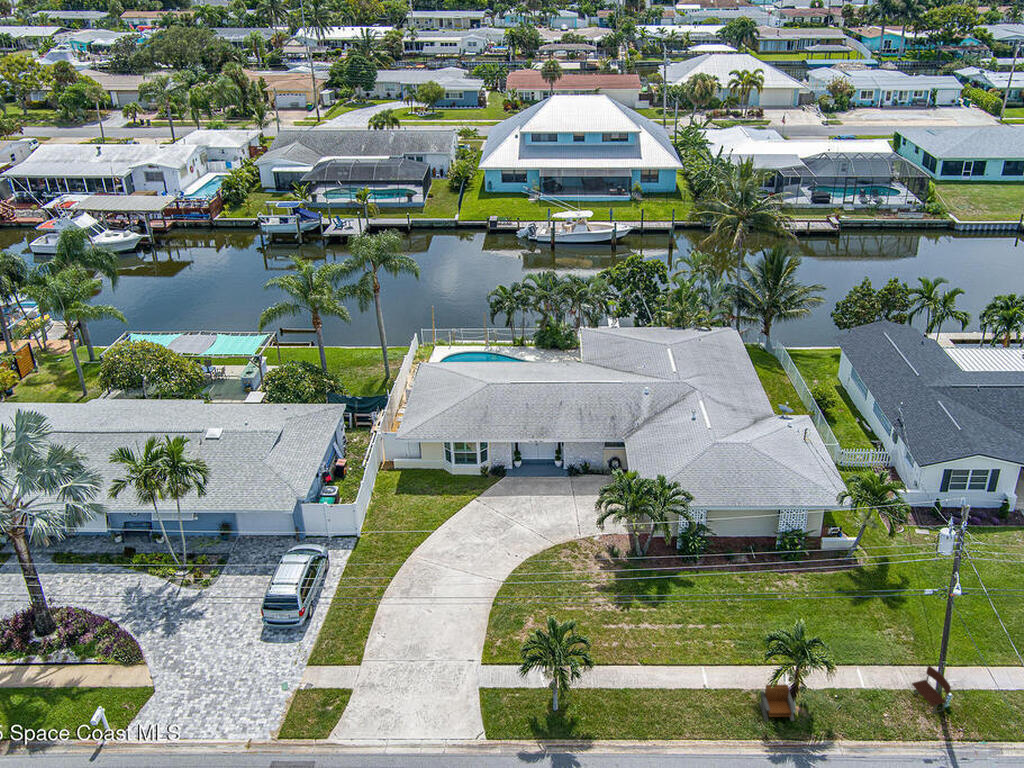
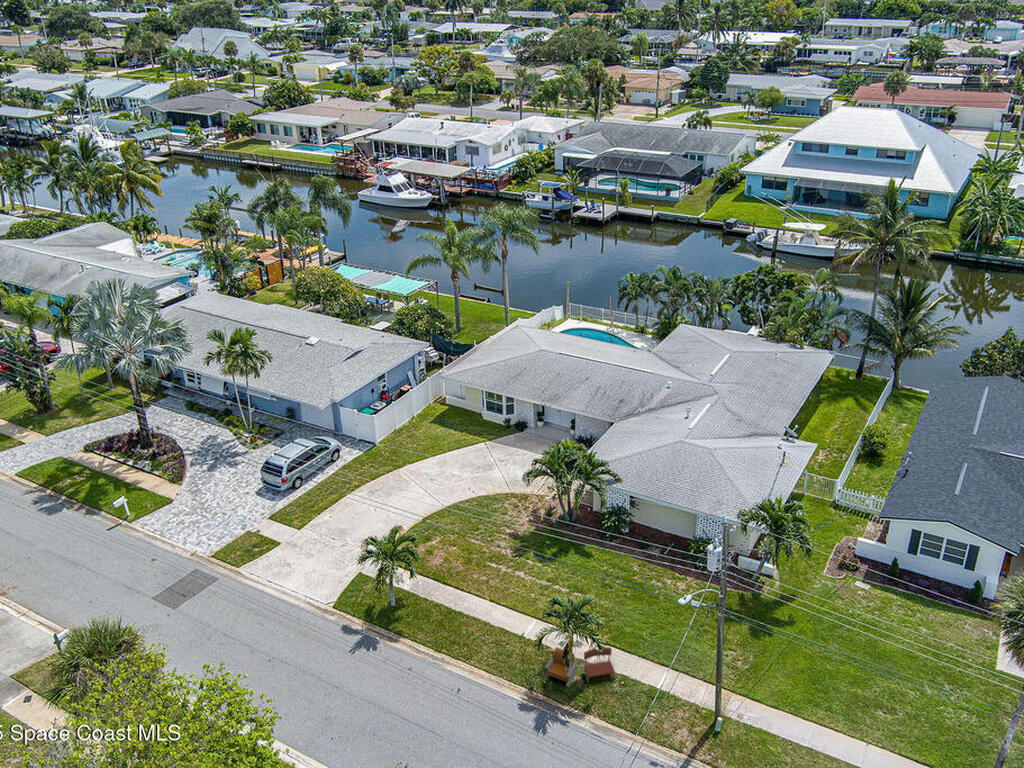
bench: present [912,666,951,714] -> present [584,647,615,683]

